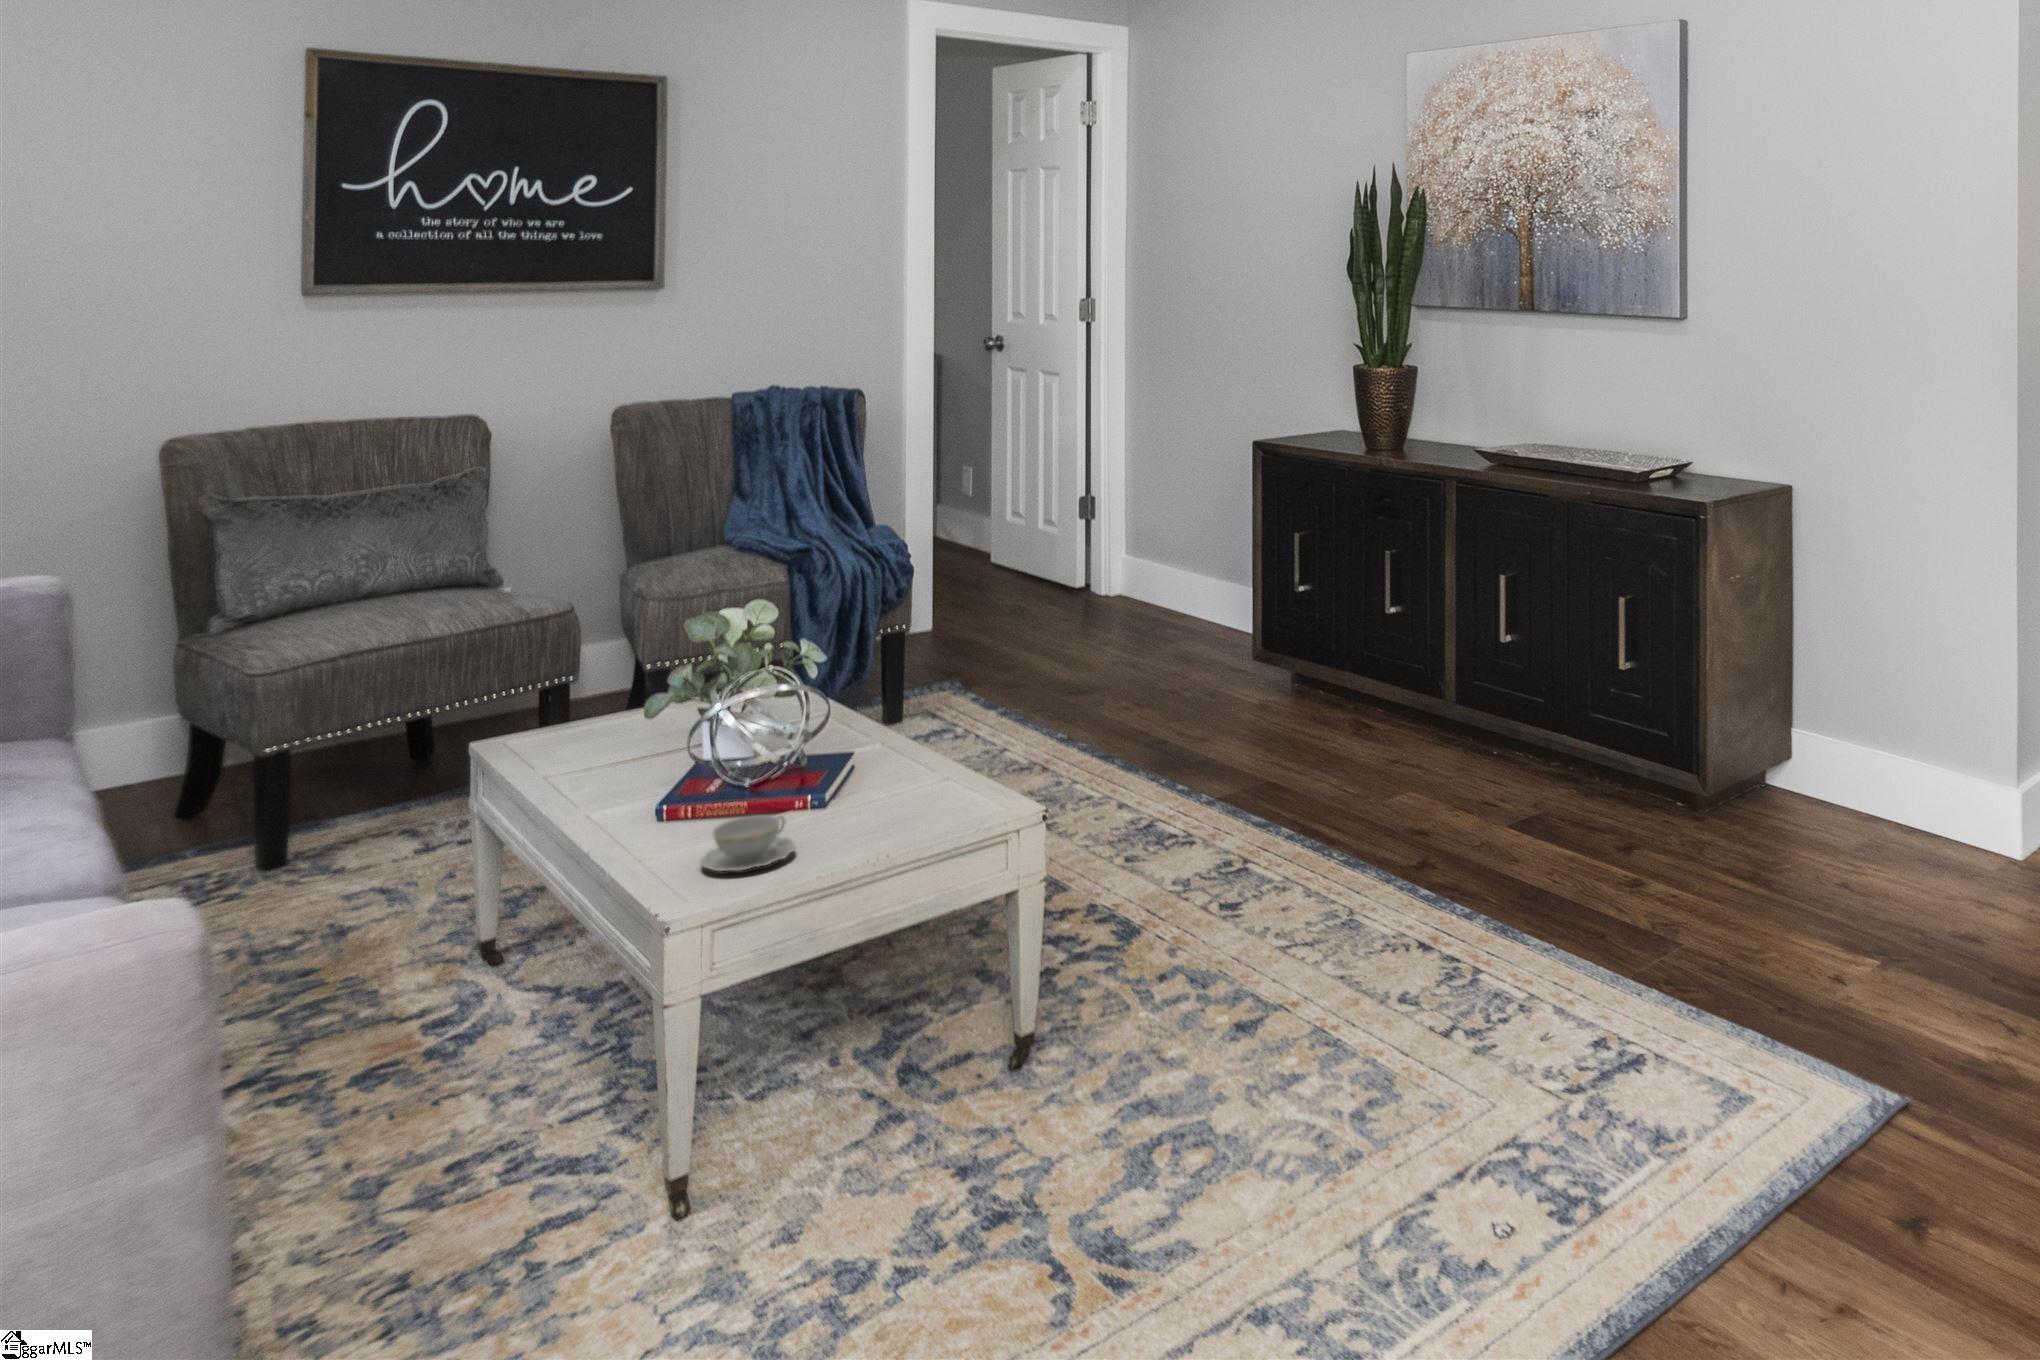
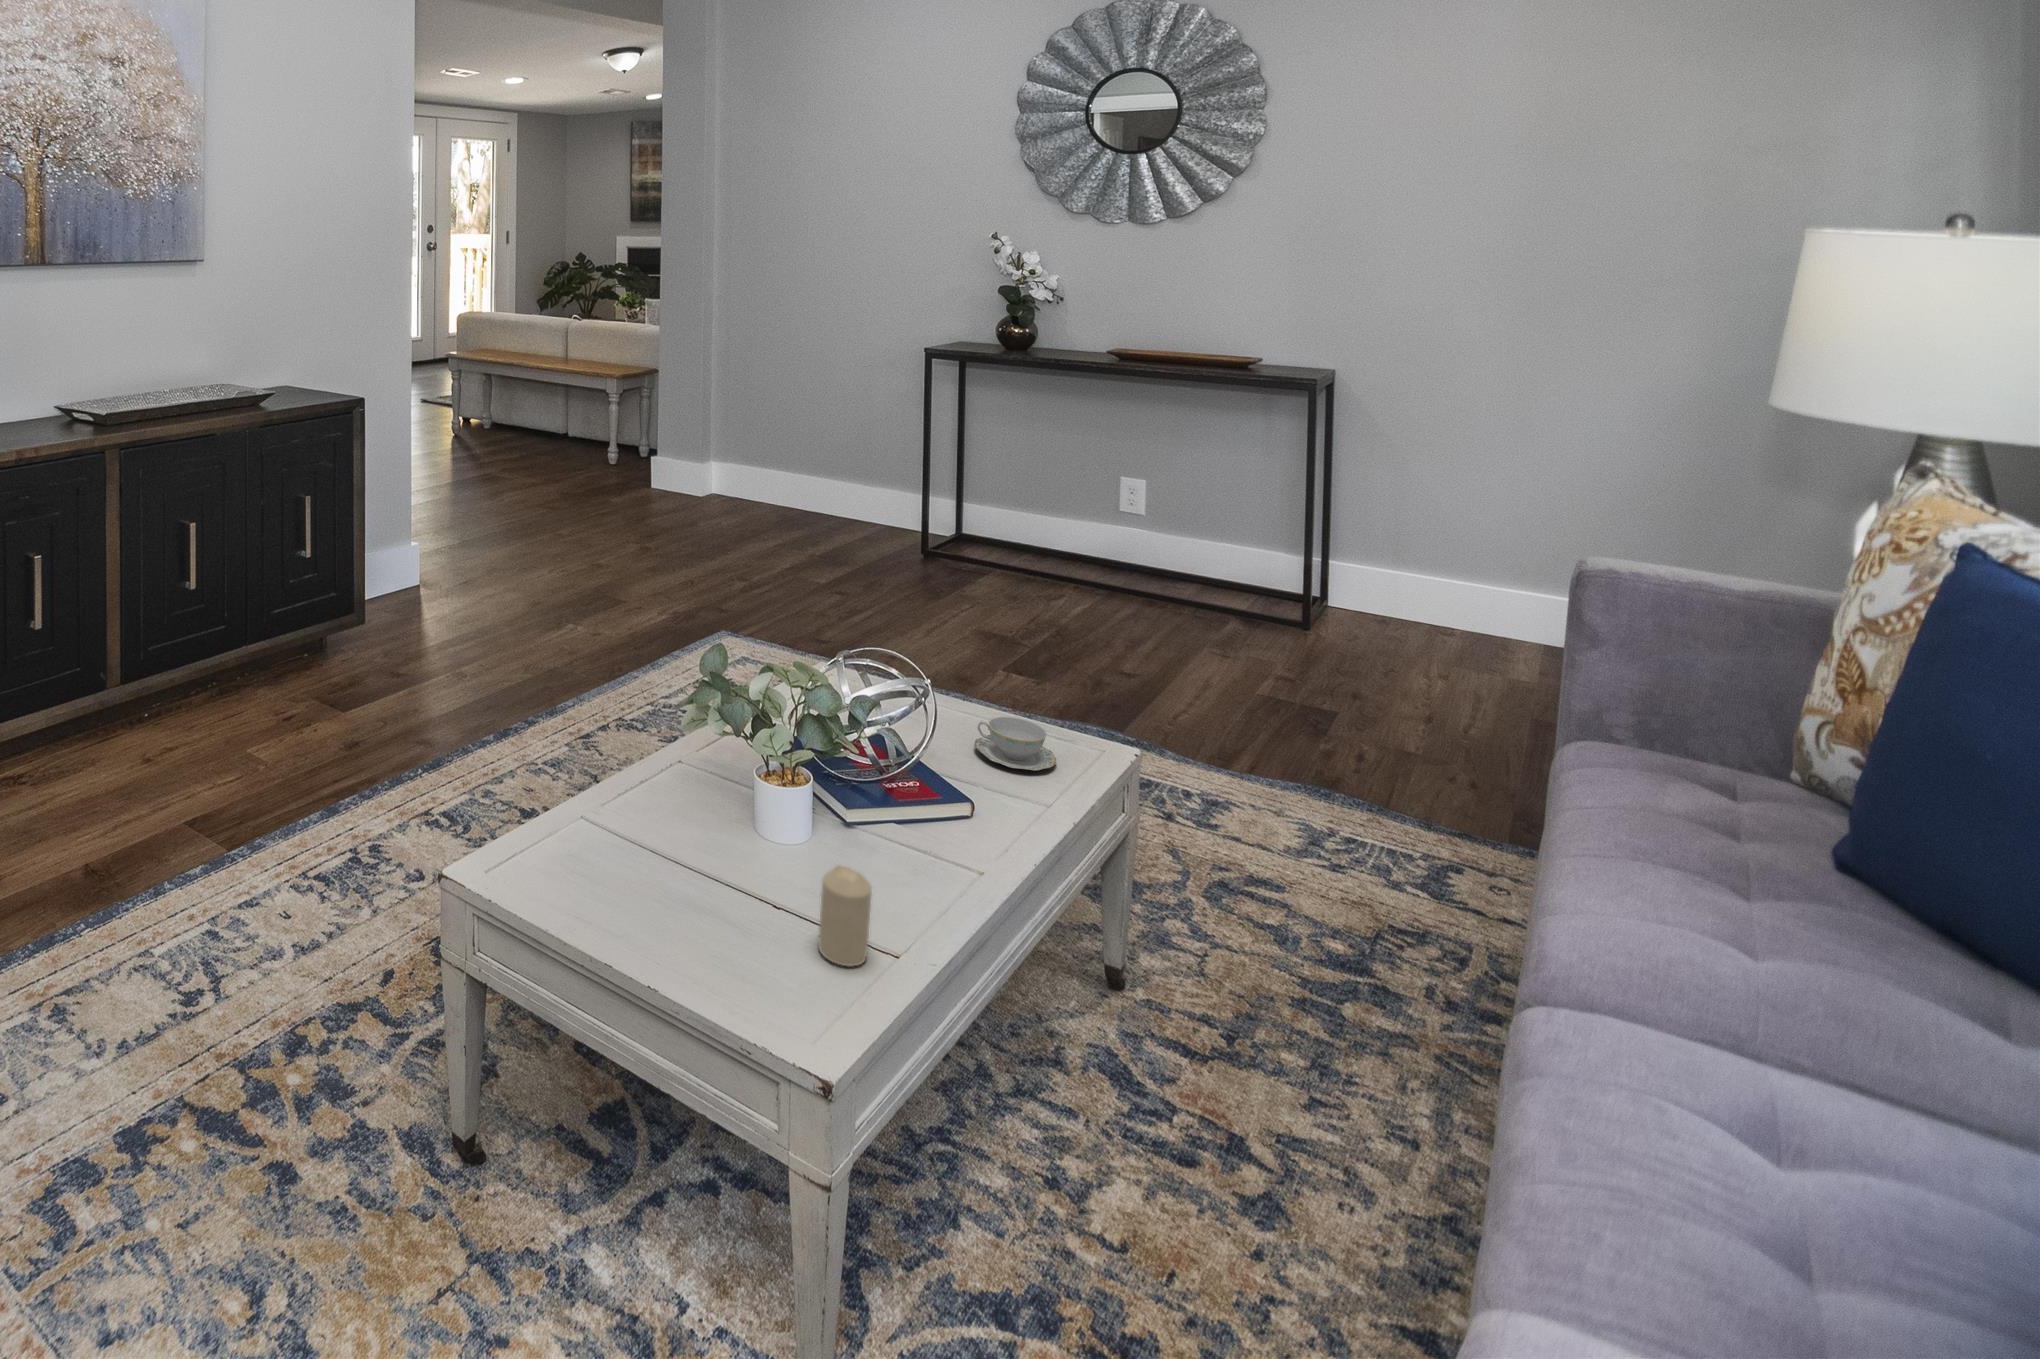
candle: none [556,704,596,770] -> present [818,865,872,967]

